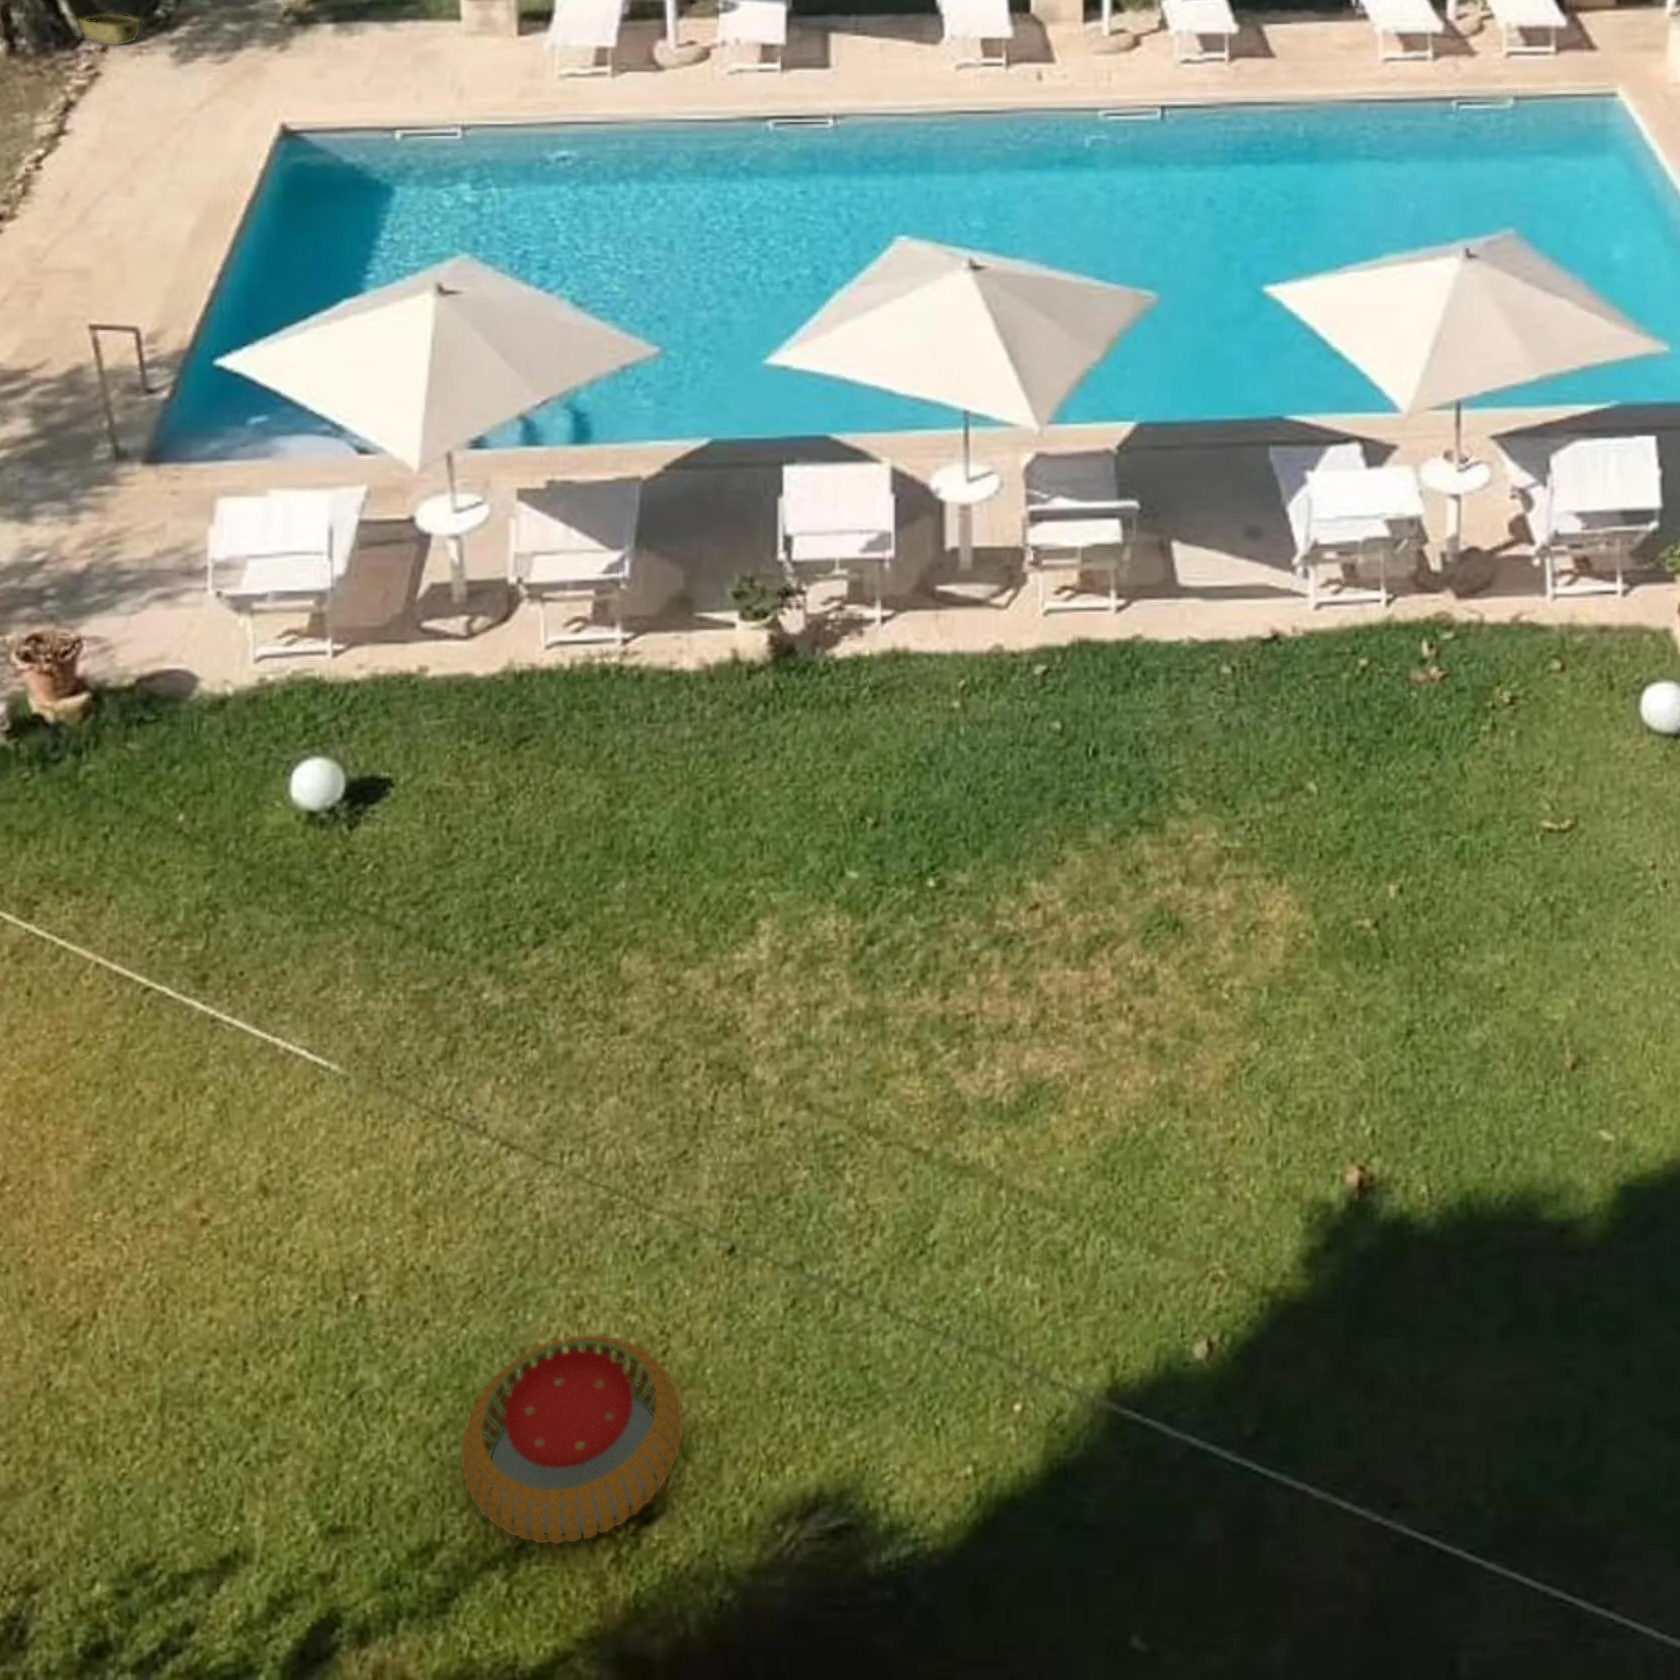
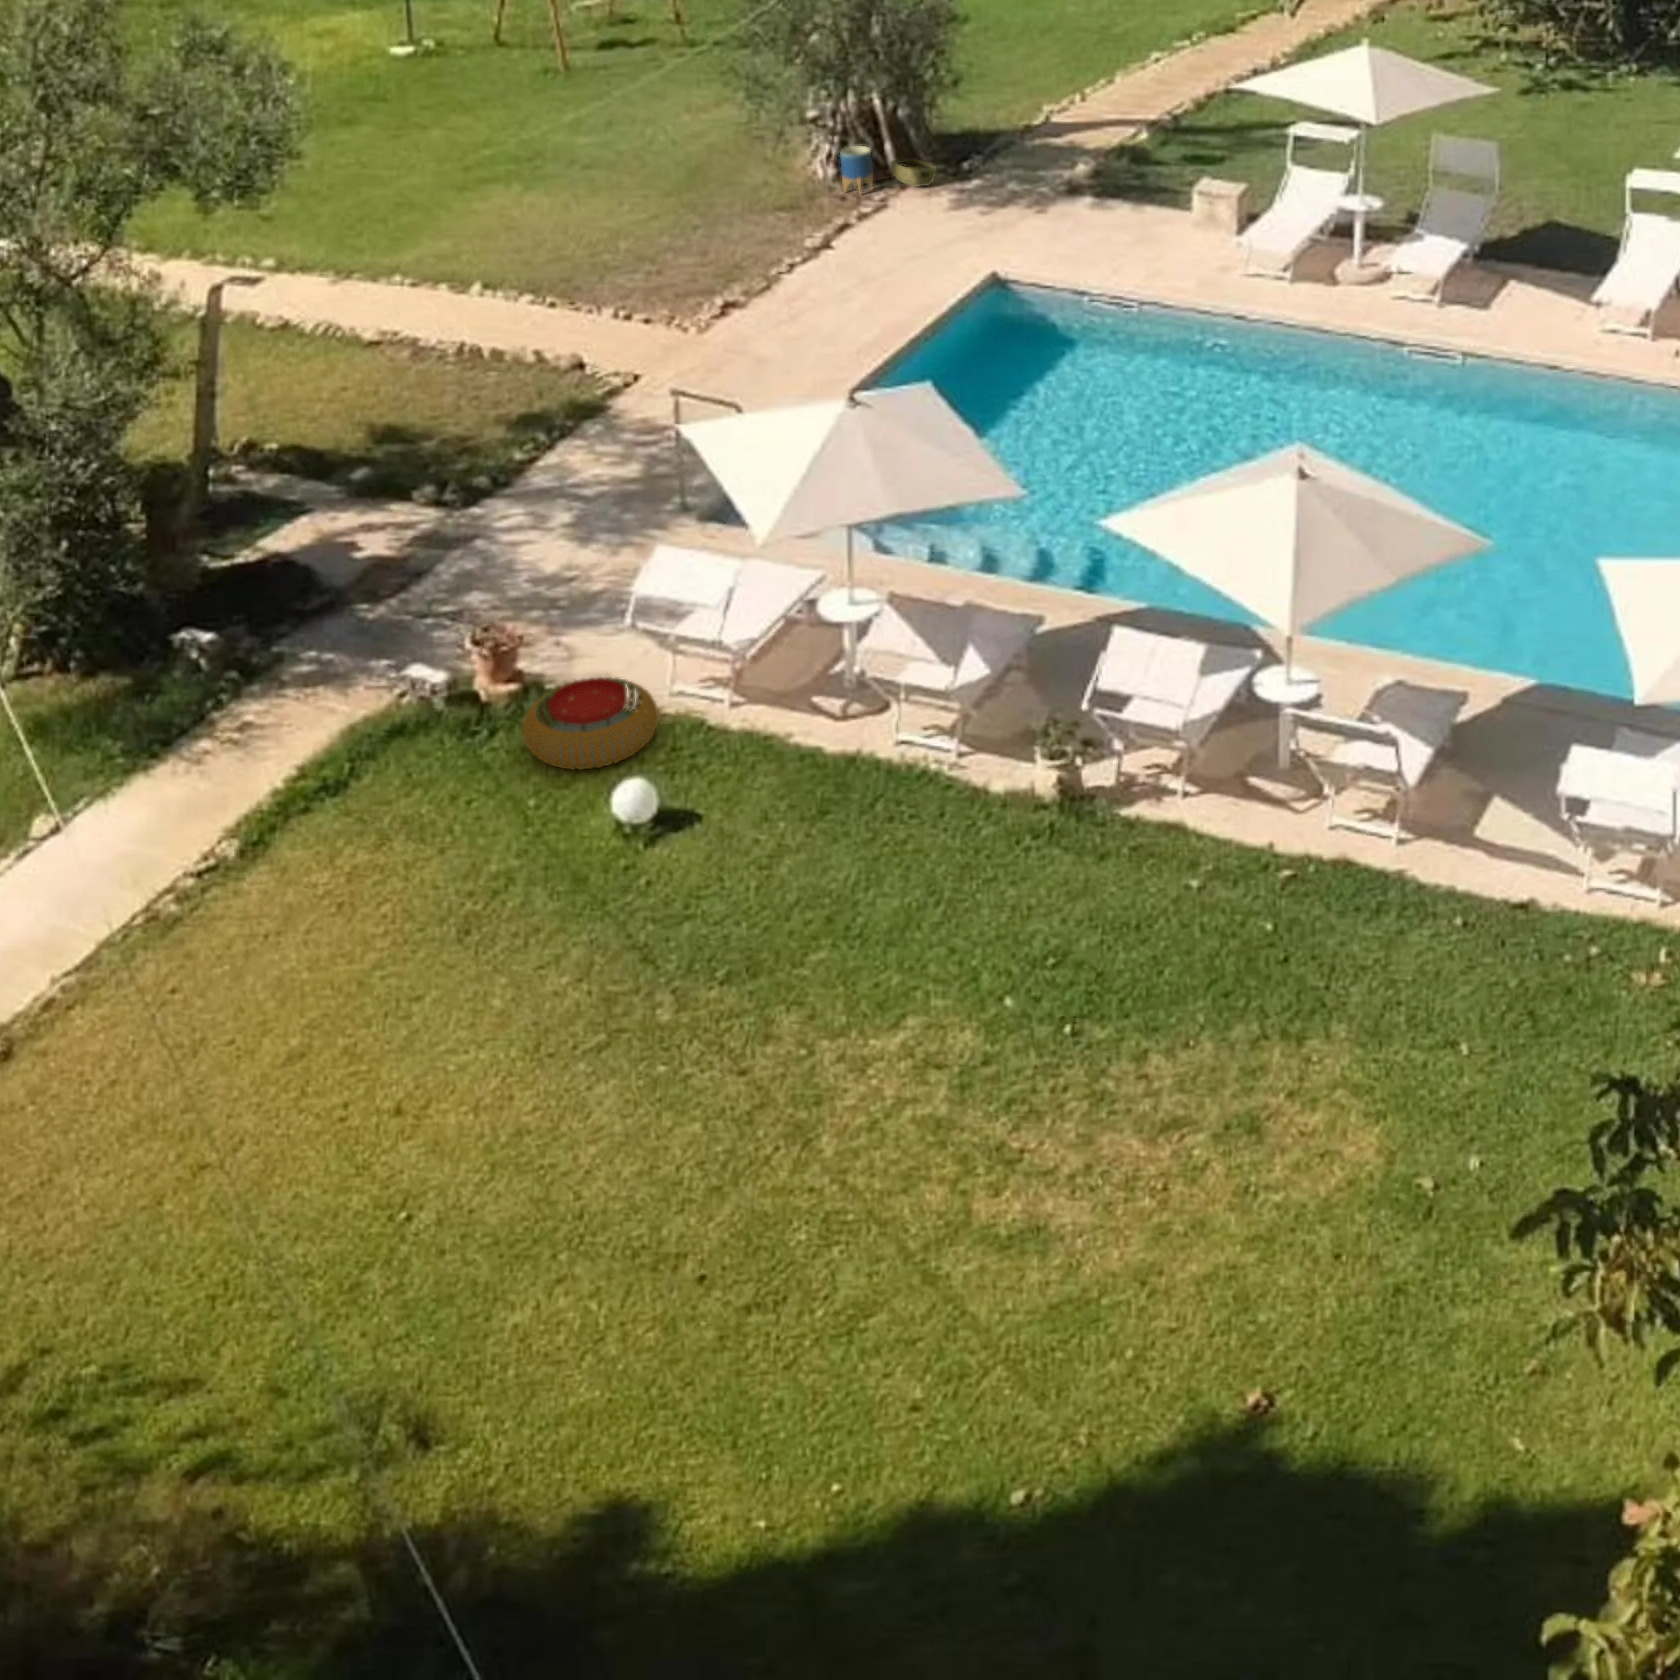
planter: none [20,7,66,64] -> present [840,146,873,194]
pouf: present [461,1335,683,1544] -> present [523,677,659,770]

